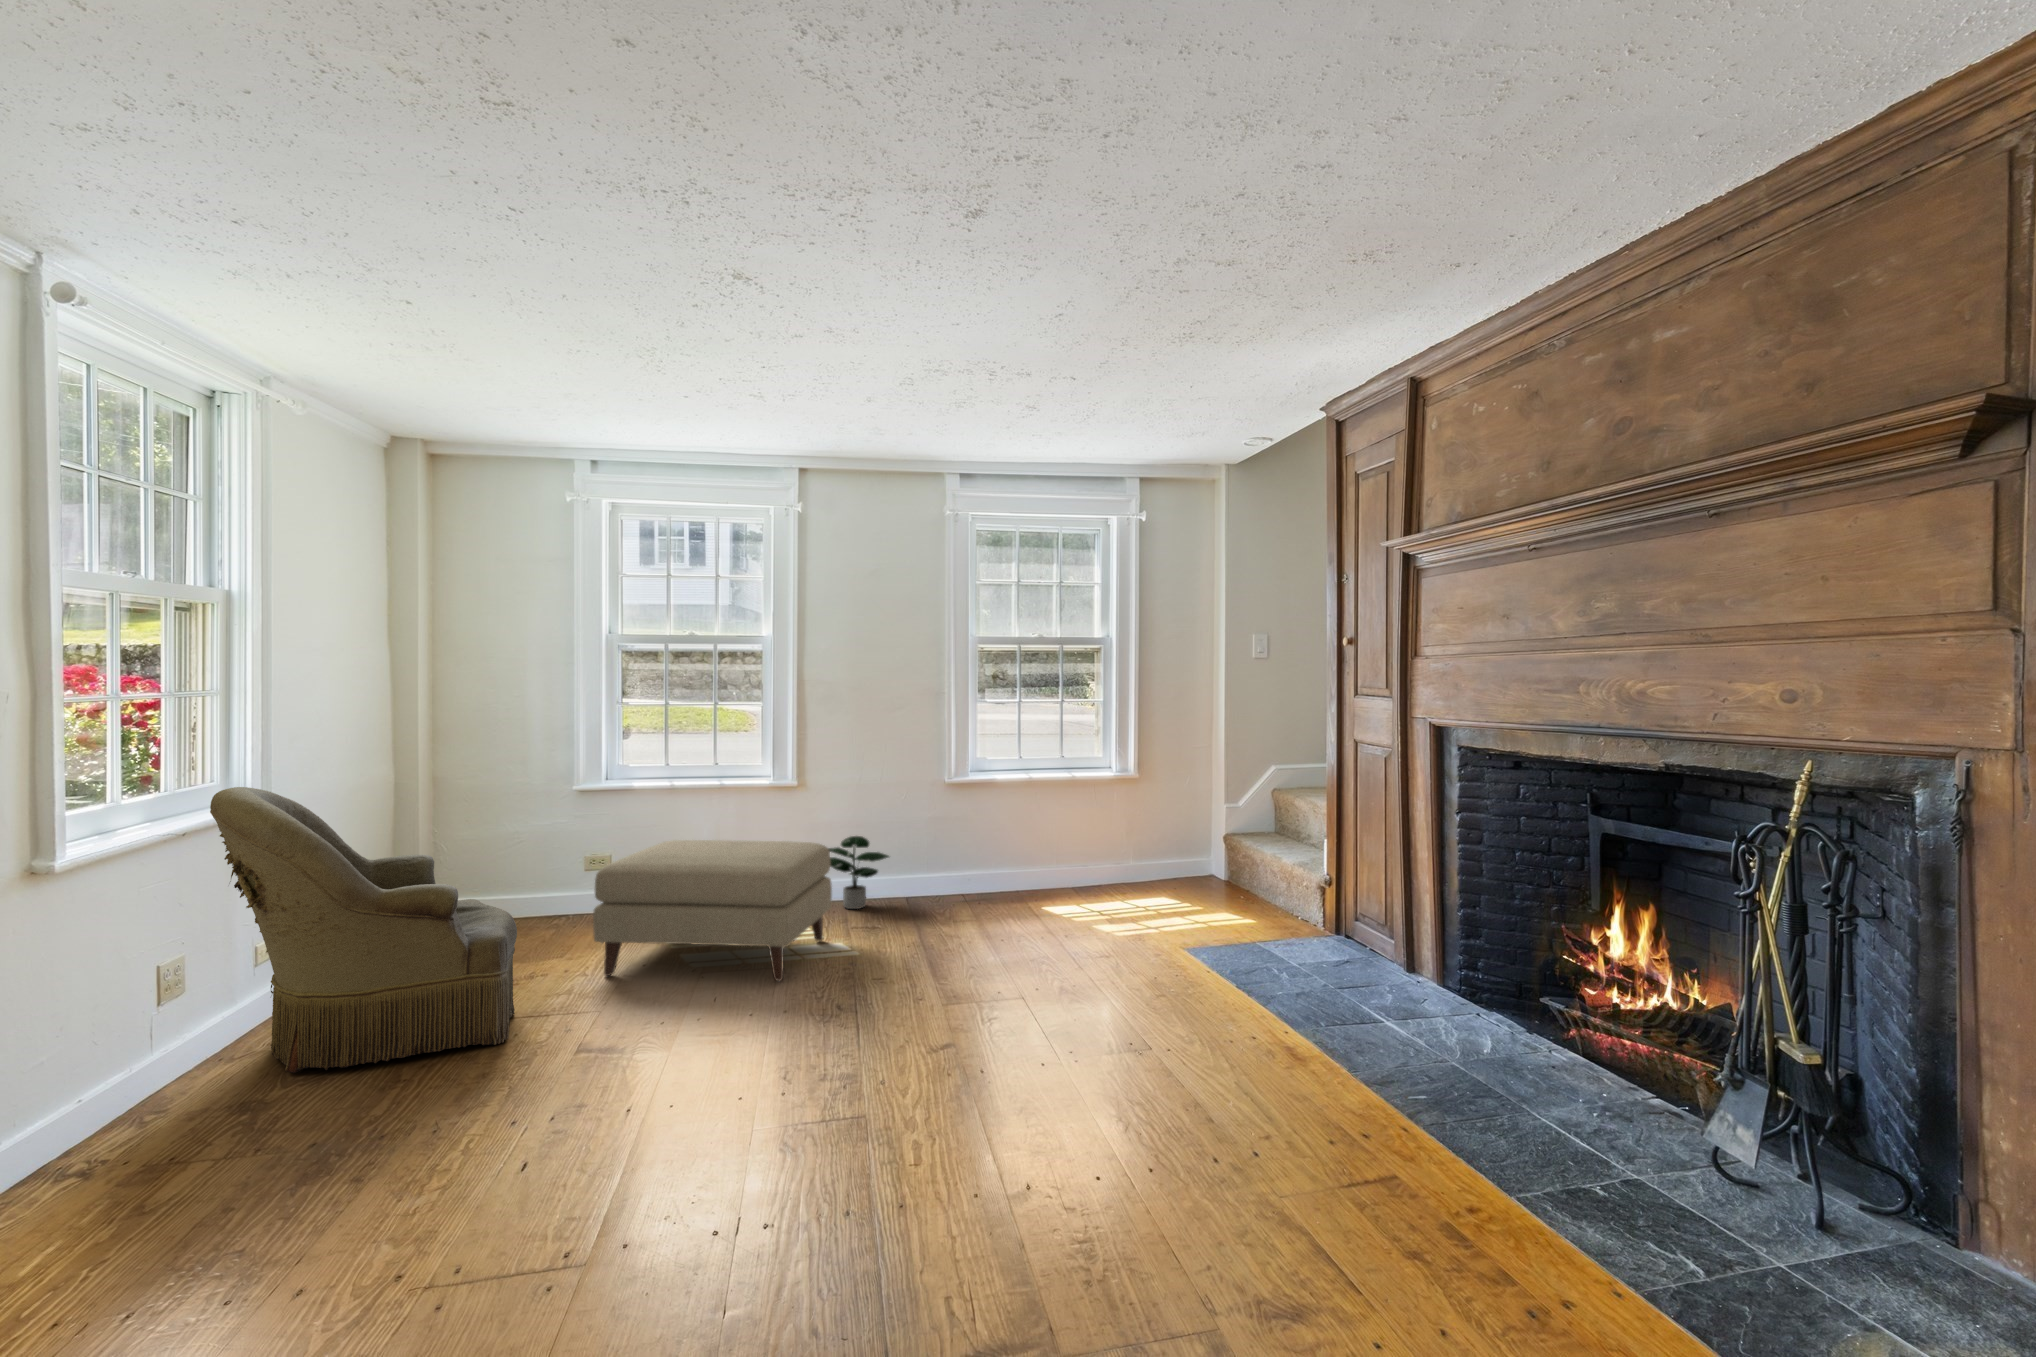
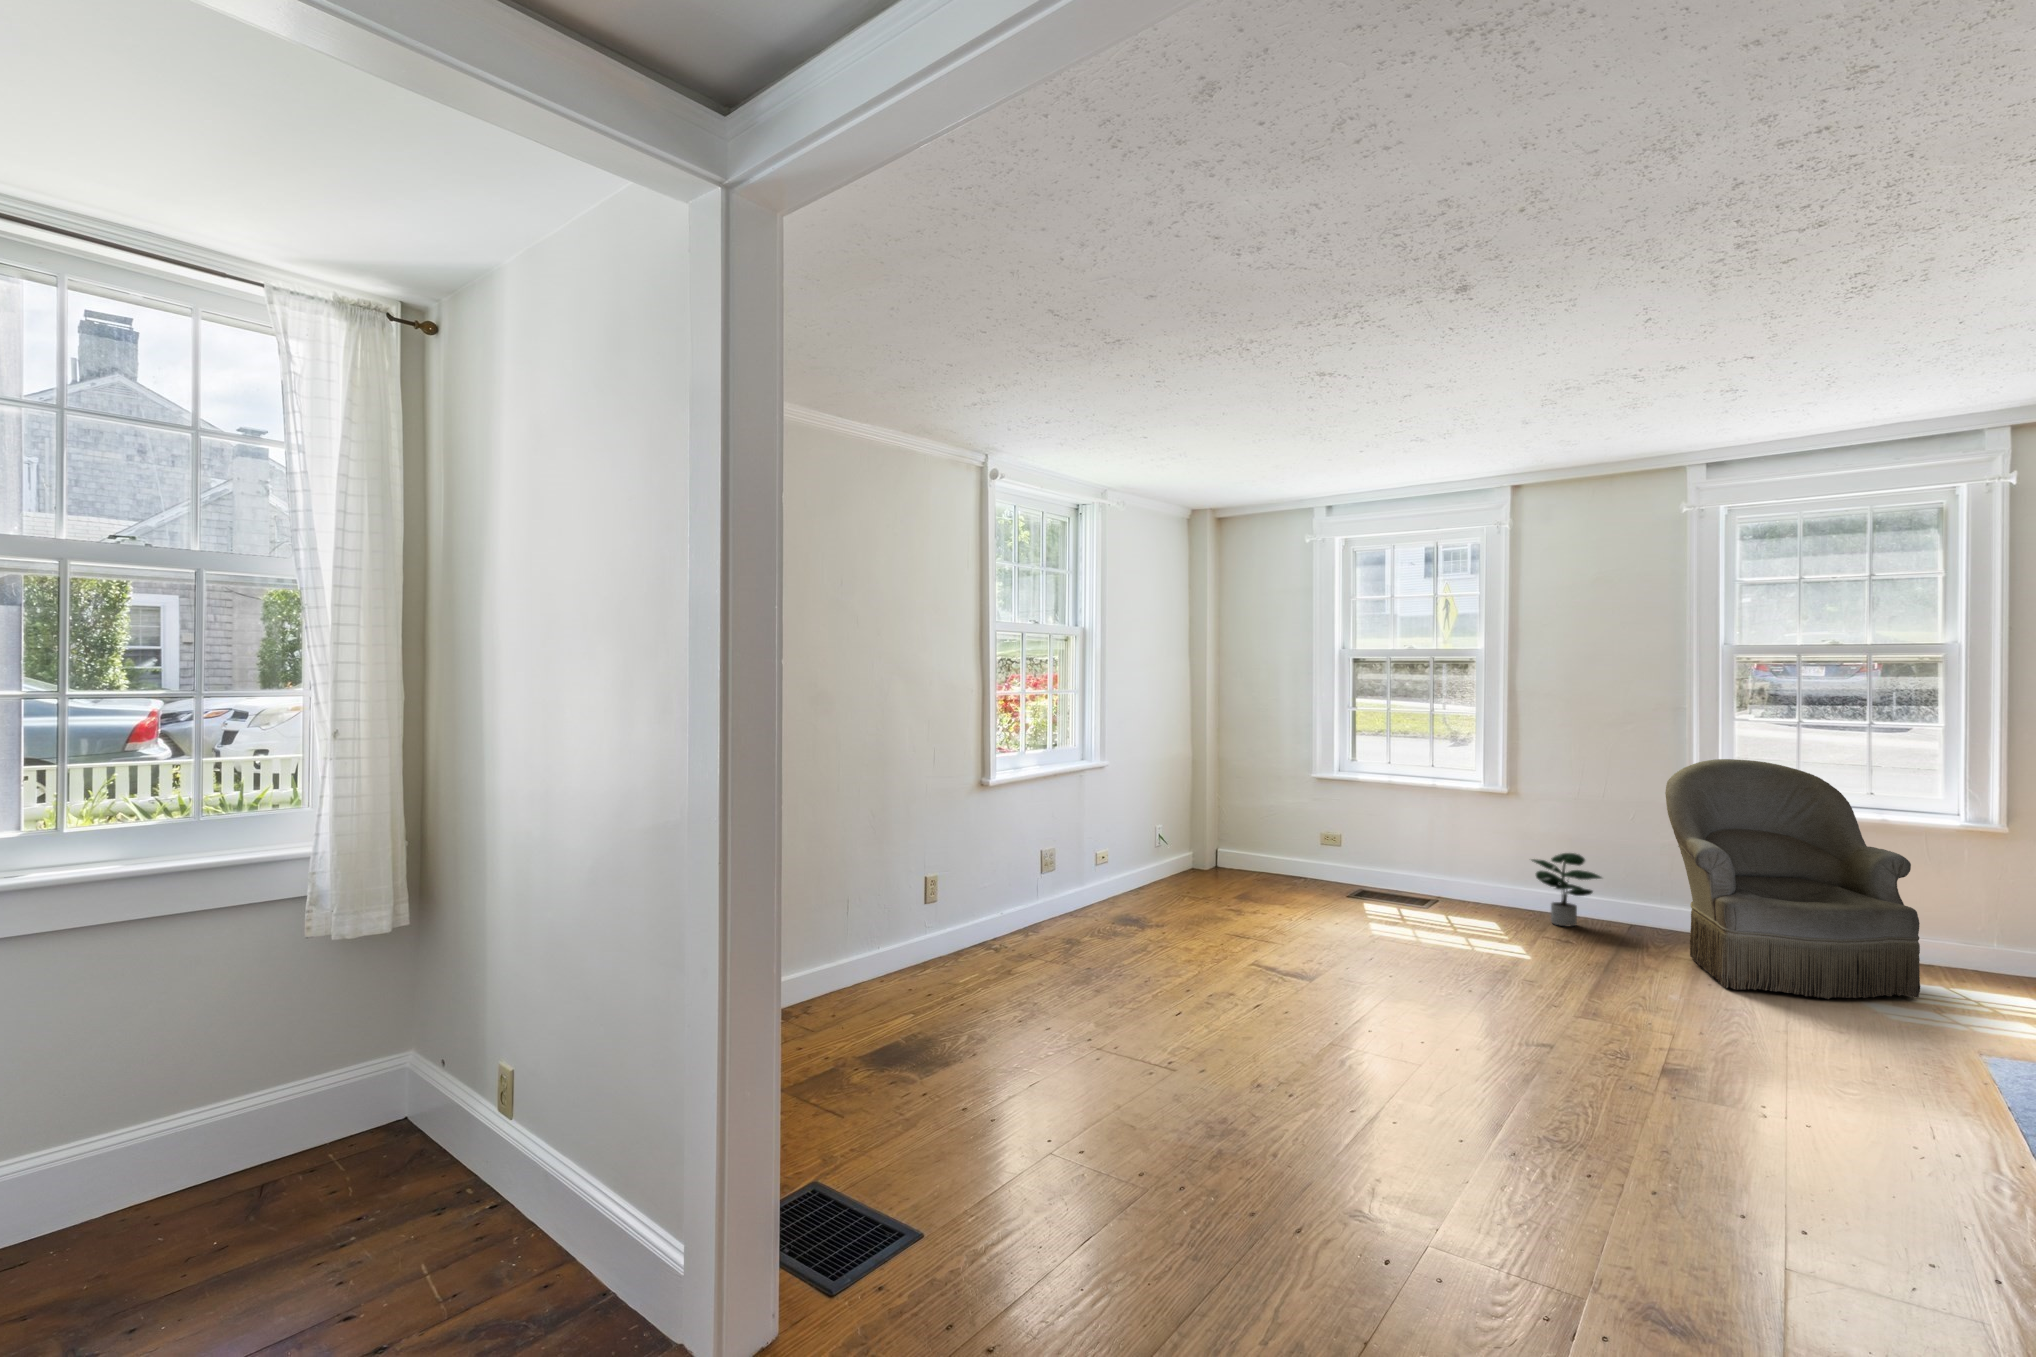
armchair: present [210,787,517,1073] -> present [1665,759,1921,999]
ottoman: present [593,840,832,981] -> none [1293,828,1512,960]

